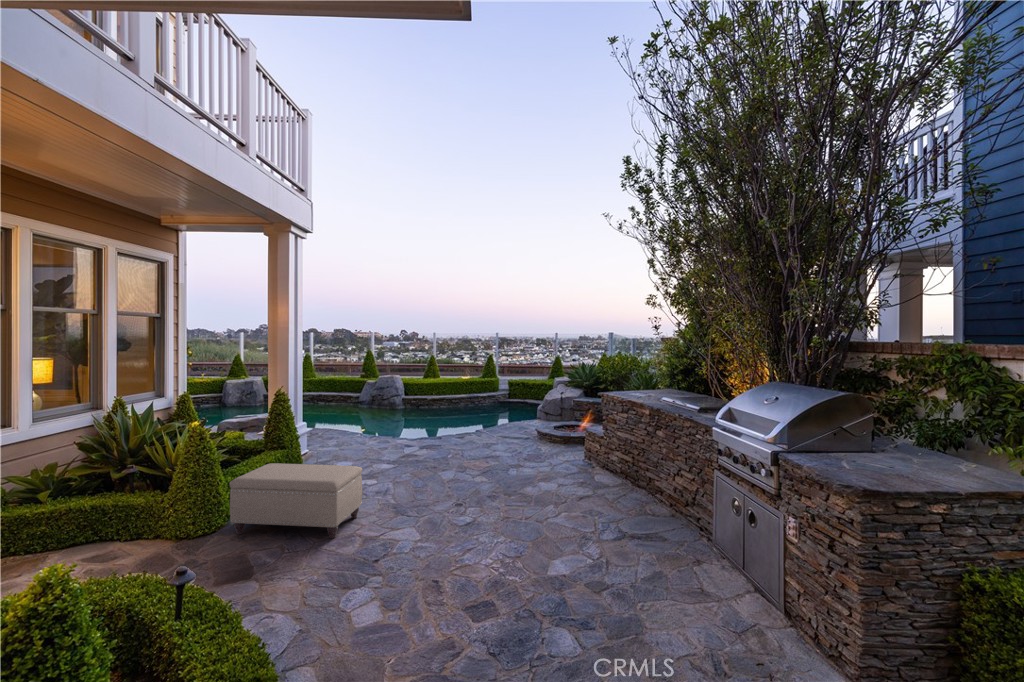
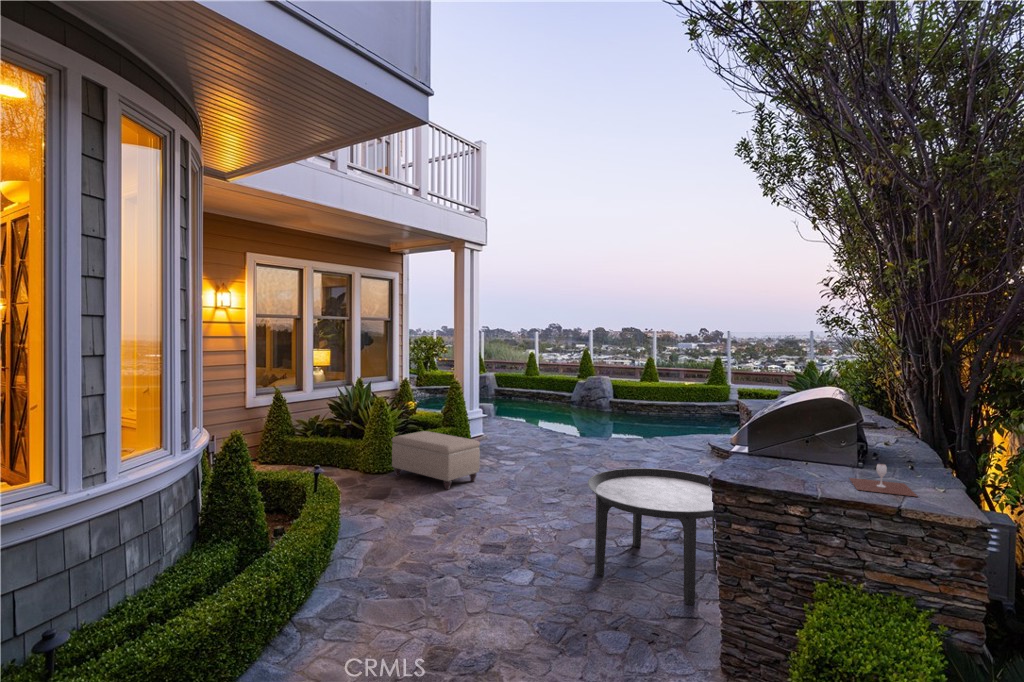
wine glass: none [904,448,988,476] -> present [849,464,917,497]
round table: none [584,470,748,614] -> present [588,468,717,605]

